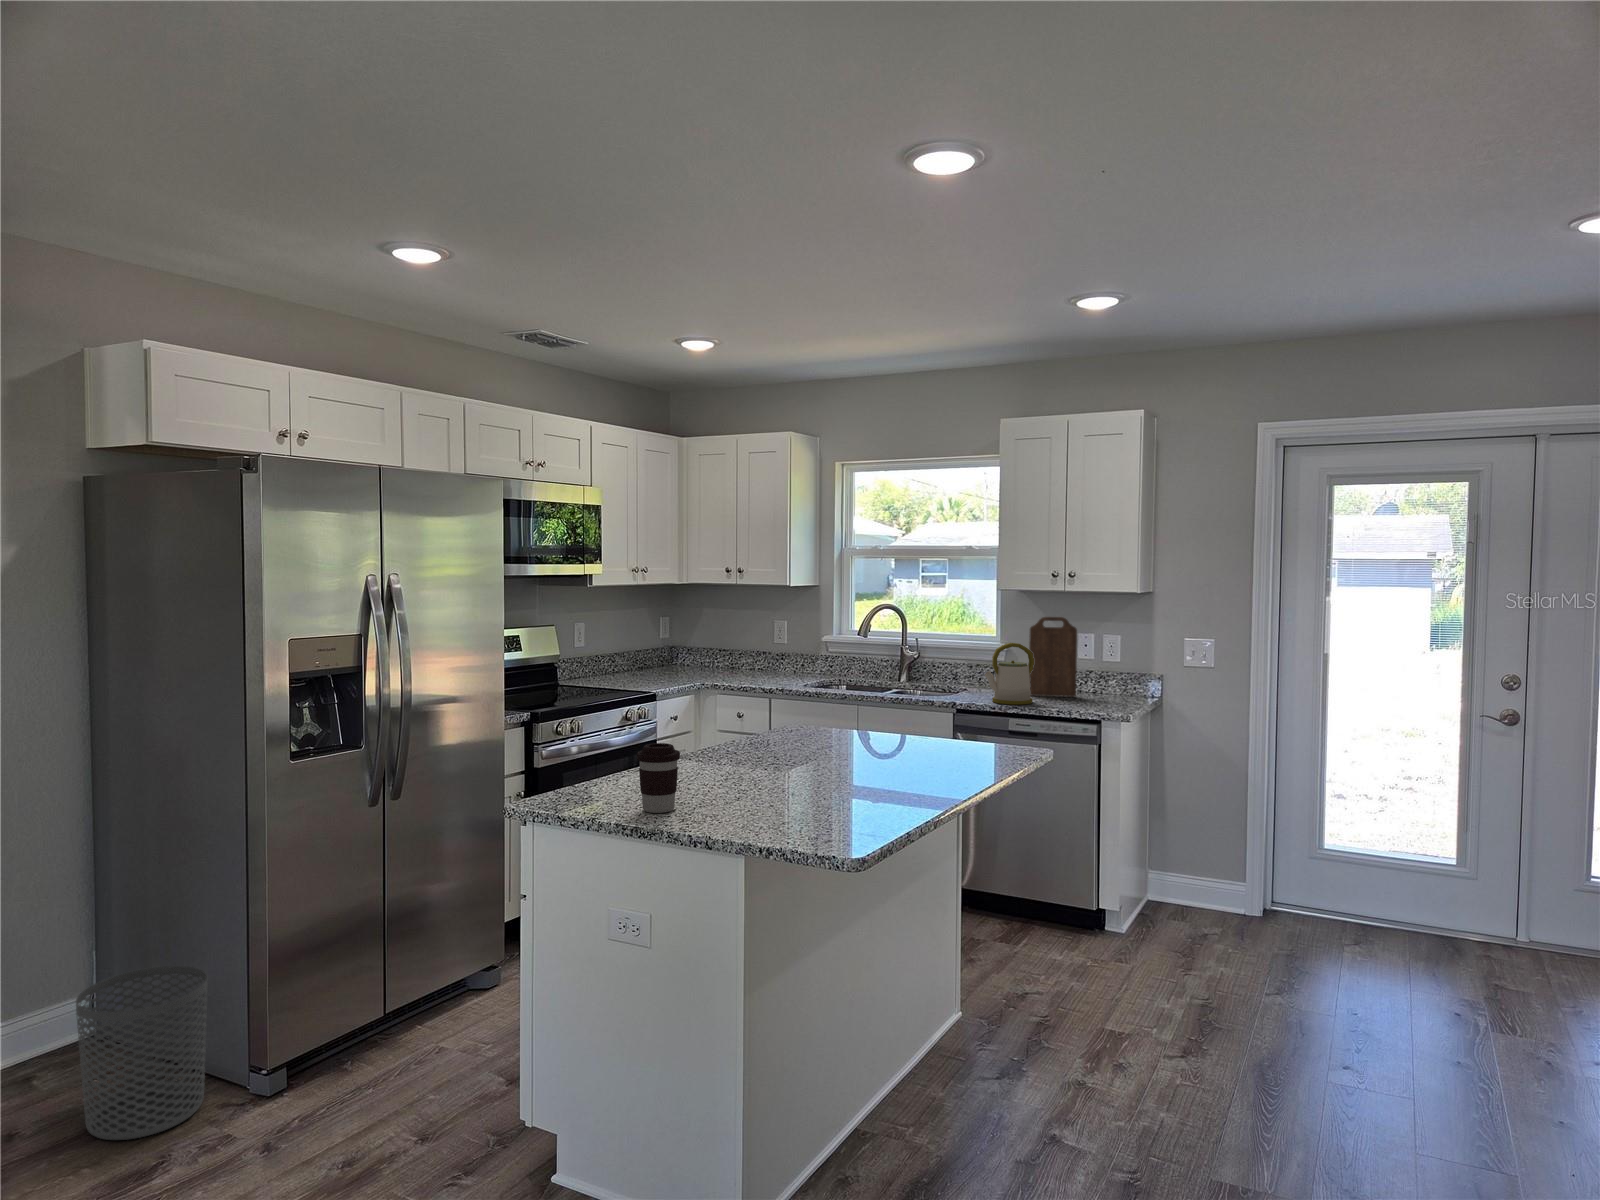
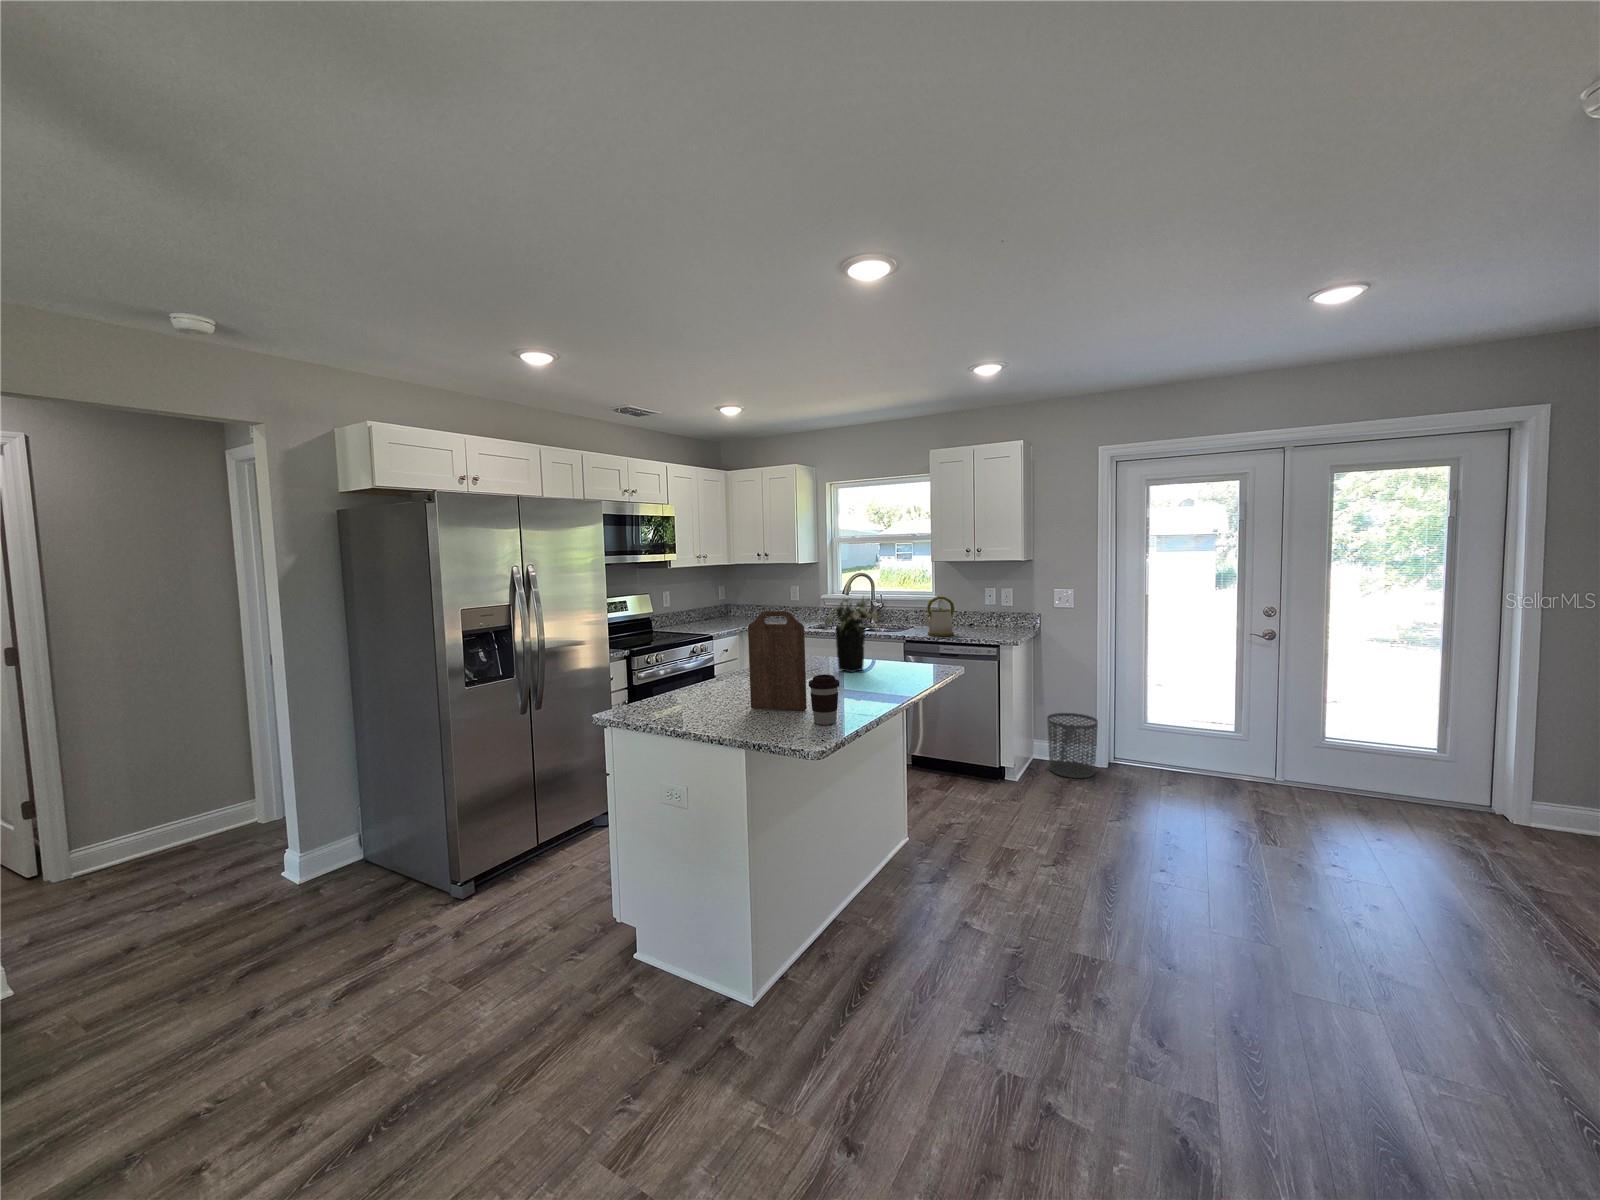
cutting board: present [1029,617,1077,697] -> present [748,611,807,711]
flower arrangement: none [843,637,937,754] -> present [823,598,880,672]
coffee cup: present [637,743,680,813] -> present [809,675,840,725]
waste bin: present [76,966,208,1140] -> present [1047,713,1098,778]

